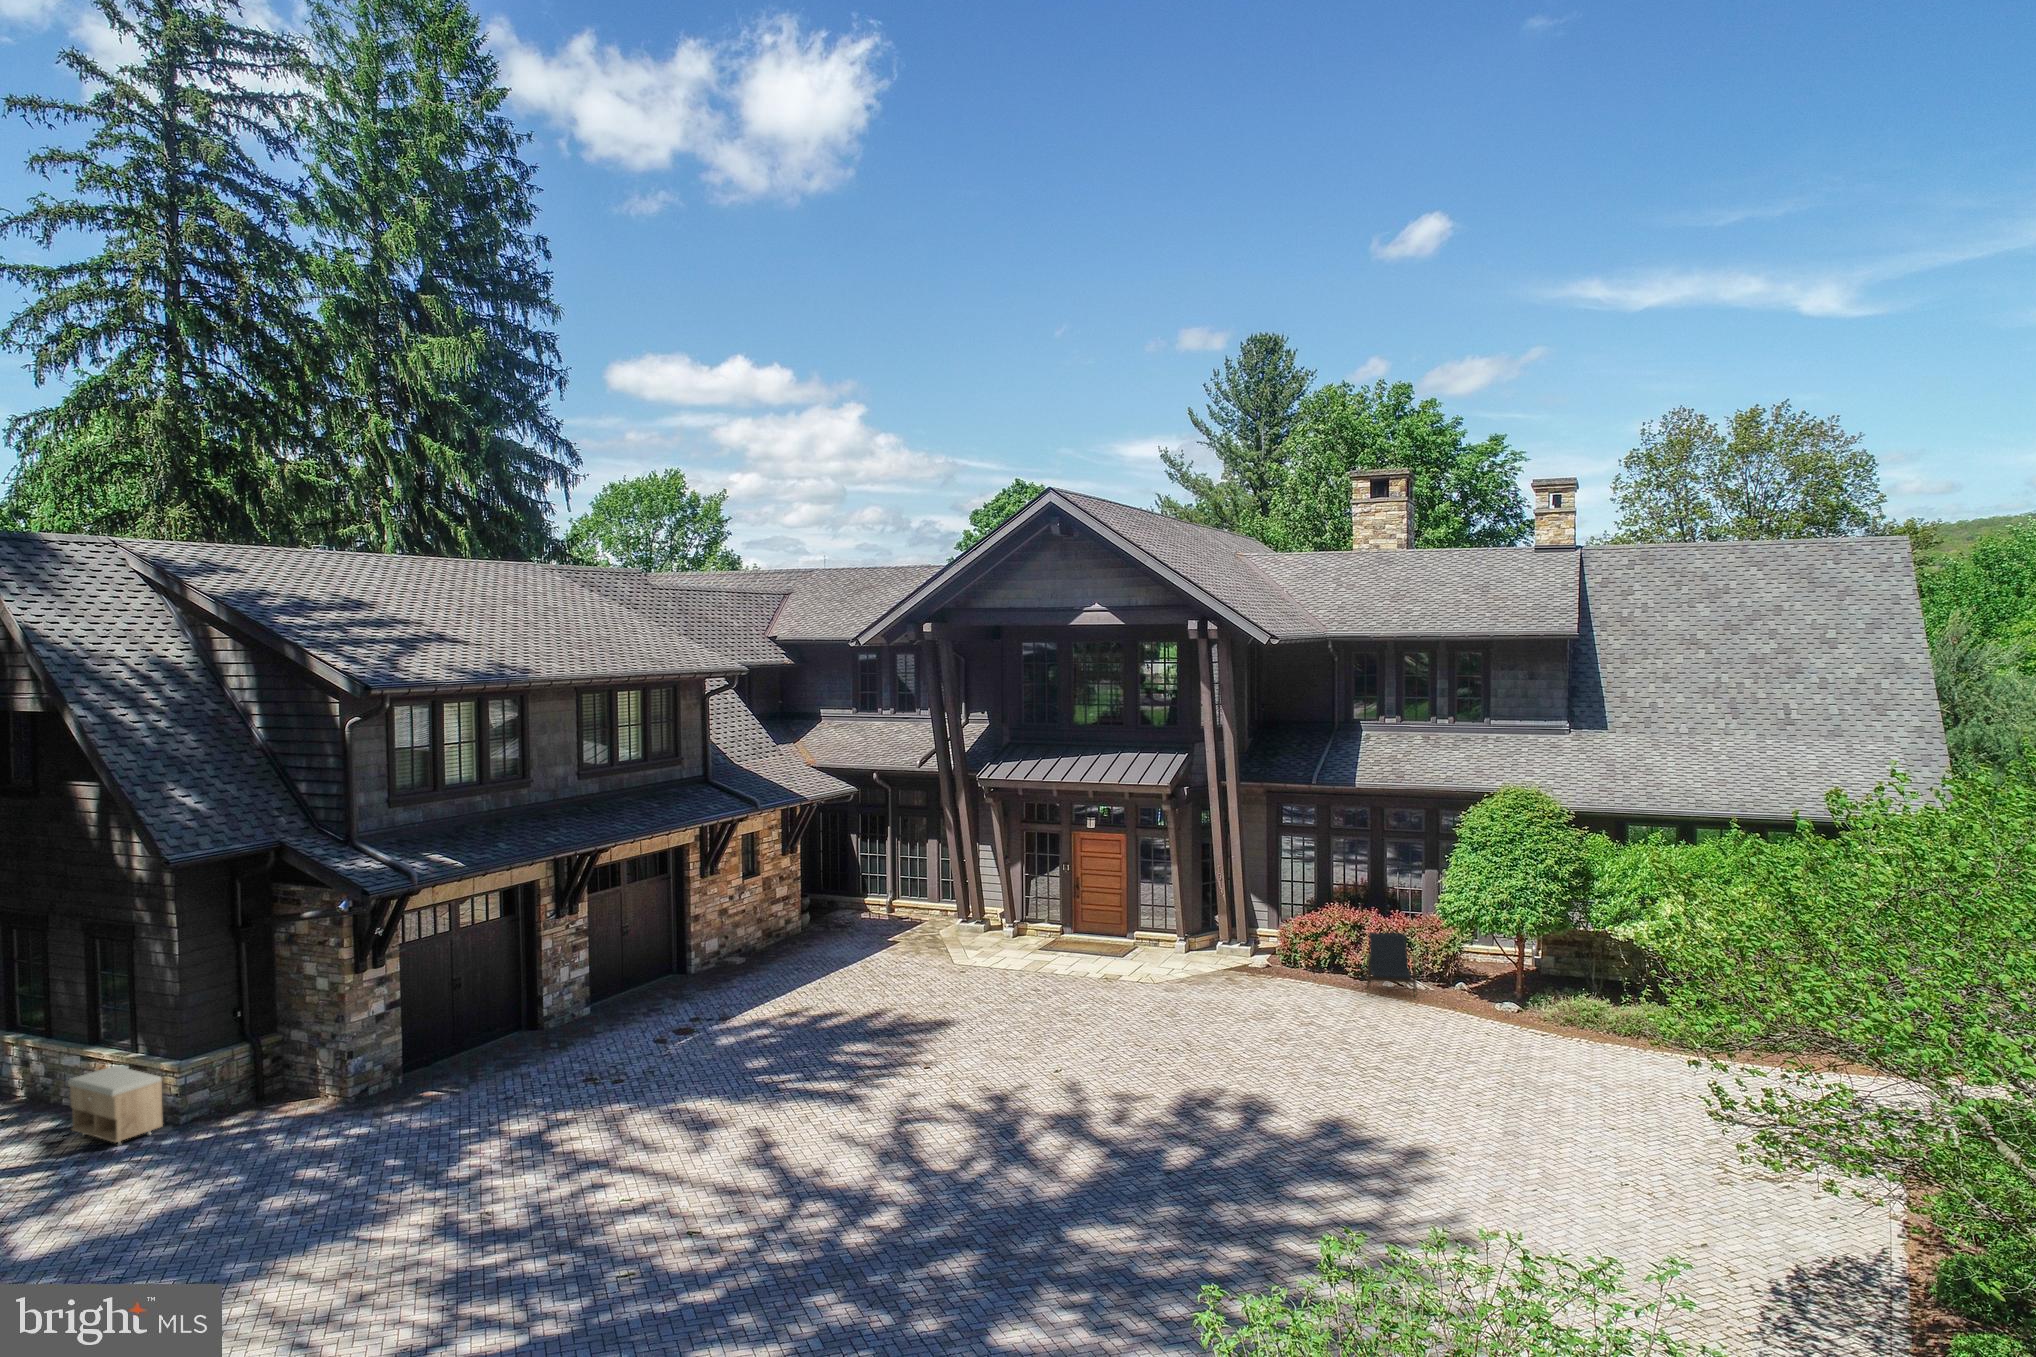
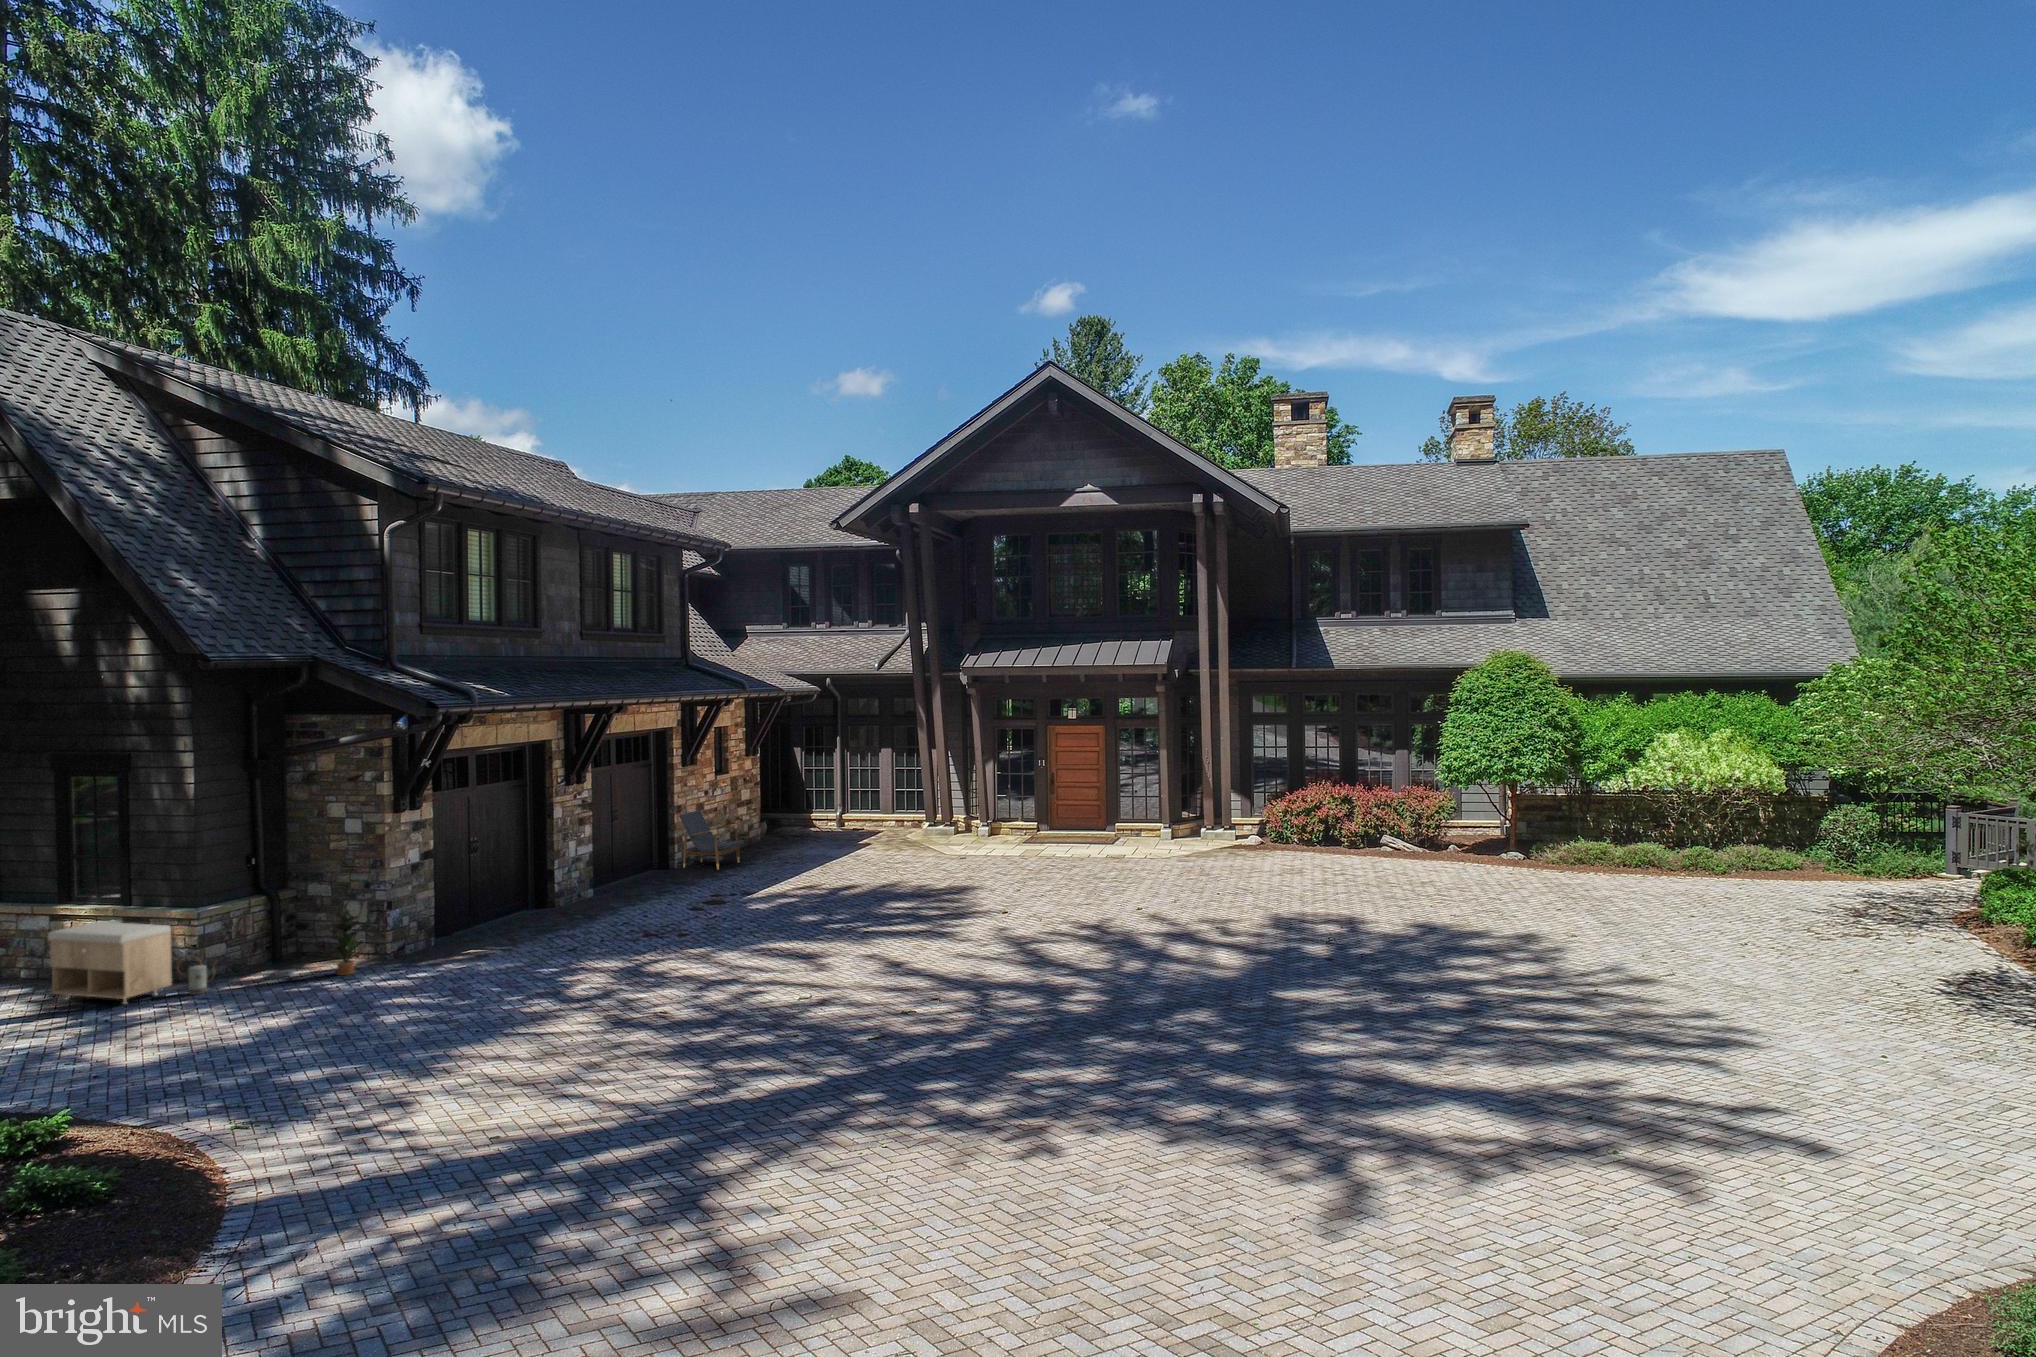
lounge chair: present [1366,932,1417,996] -> present [680,810,744,870]
potted plant: none [289,1060,327,1119] -> present [324,910,364,975]
watering can: none [163,1103,199,1137] -> present [177,956,217,995]

